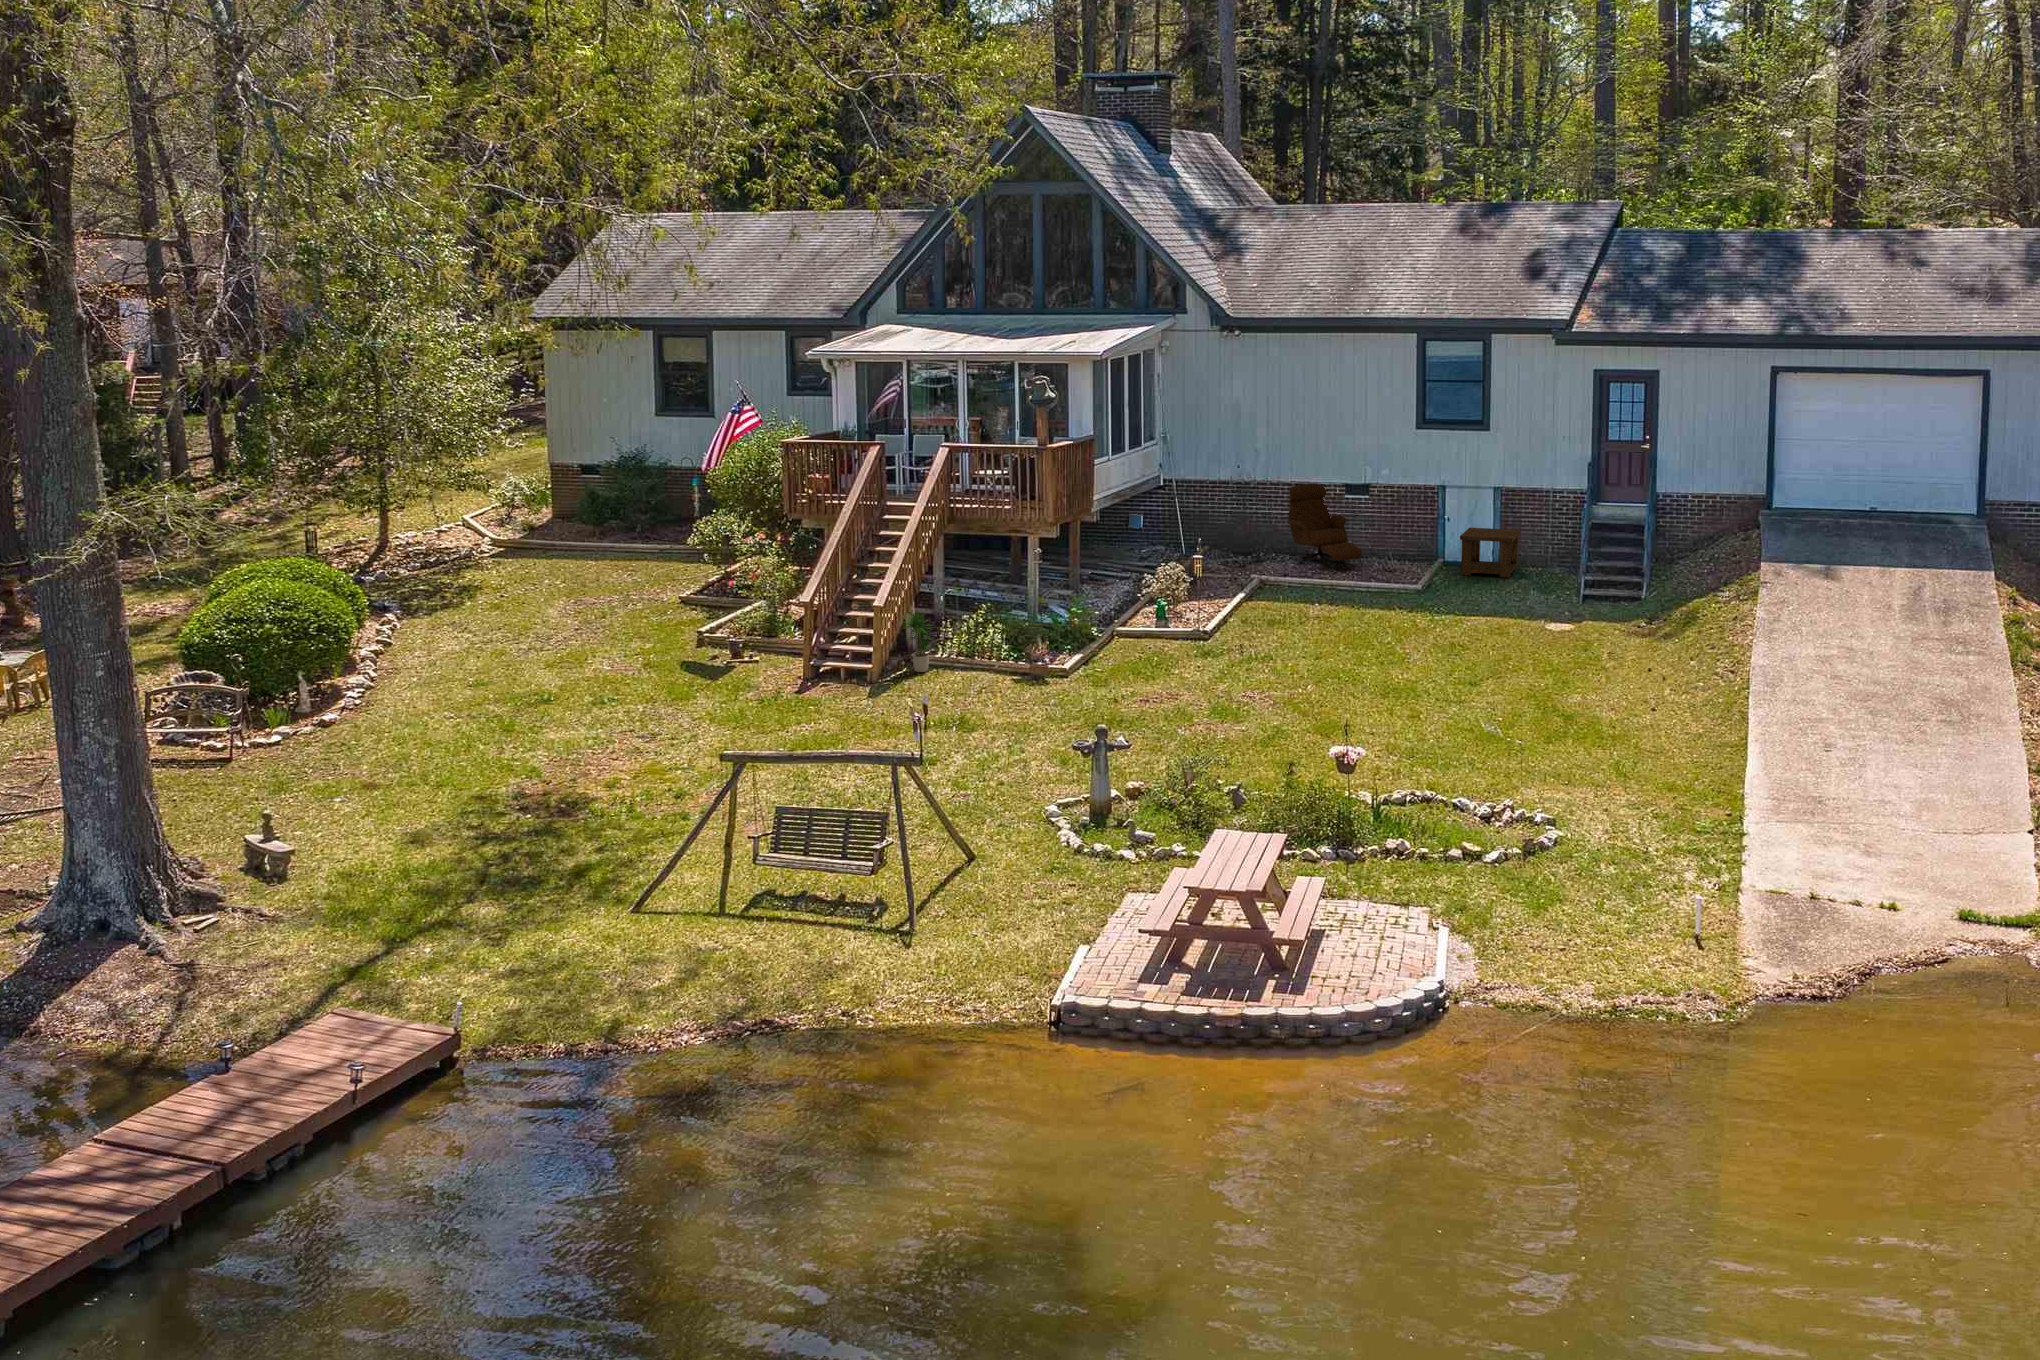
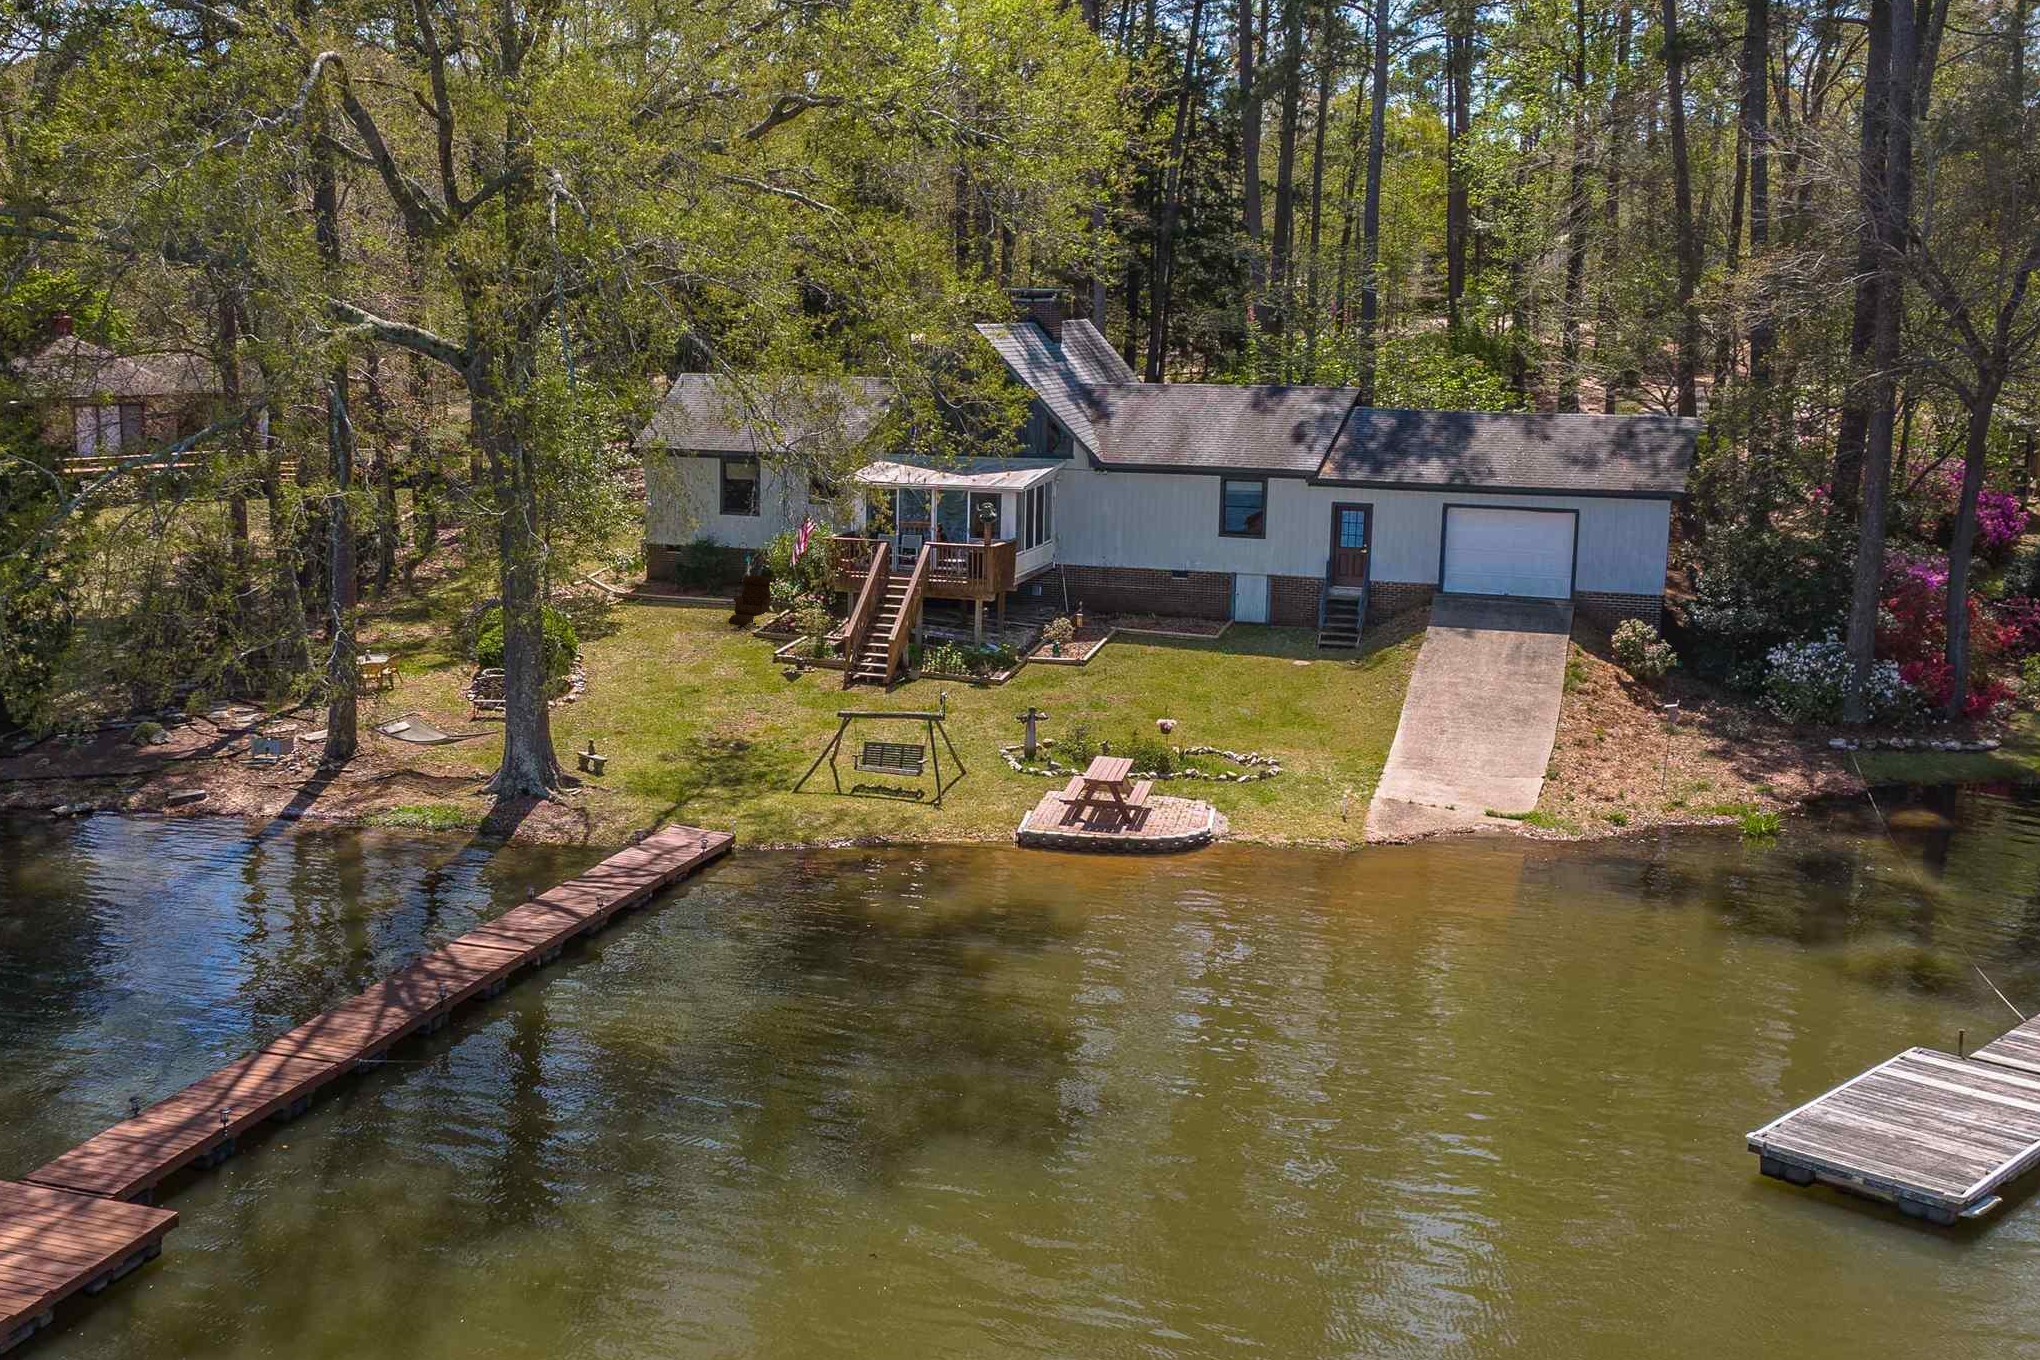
lounge chair: present [1287,484,1362,570] -> present [728,576,772,632]
side table: present [1460,528,1521,578] -> none [1244,600,1284,632]

